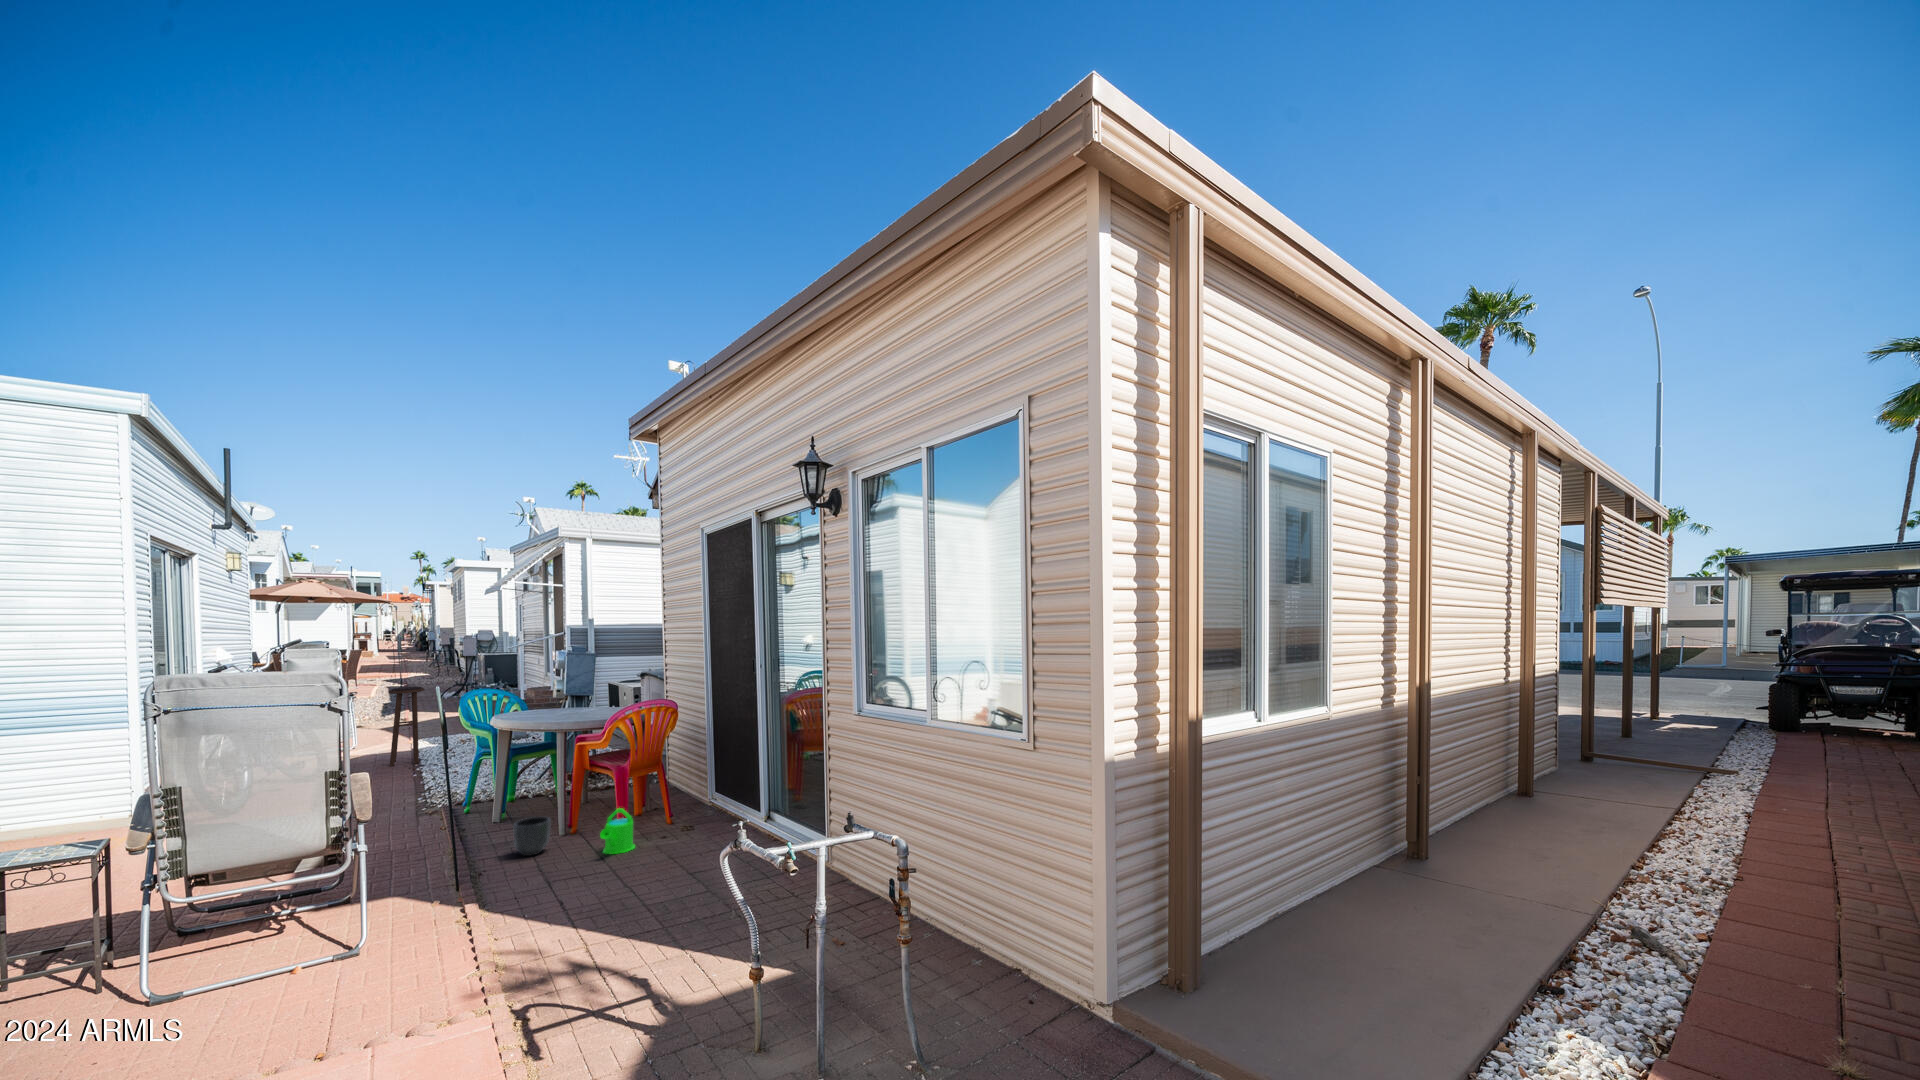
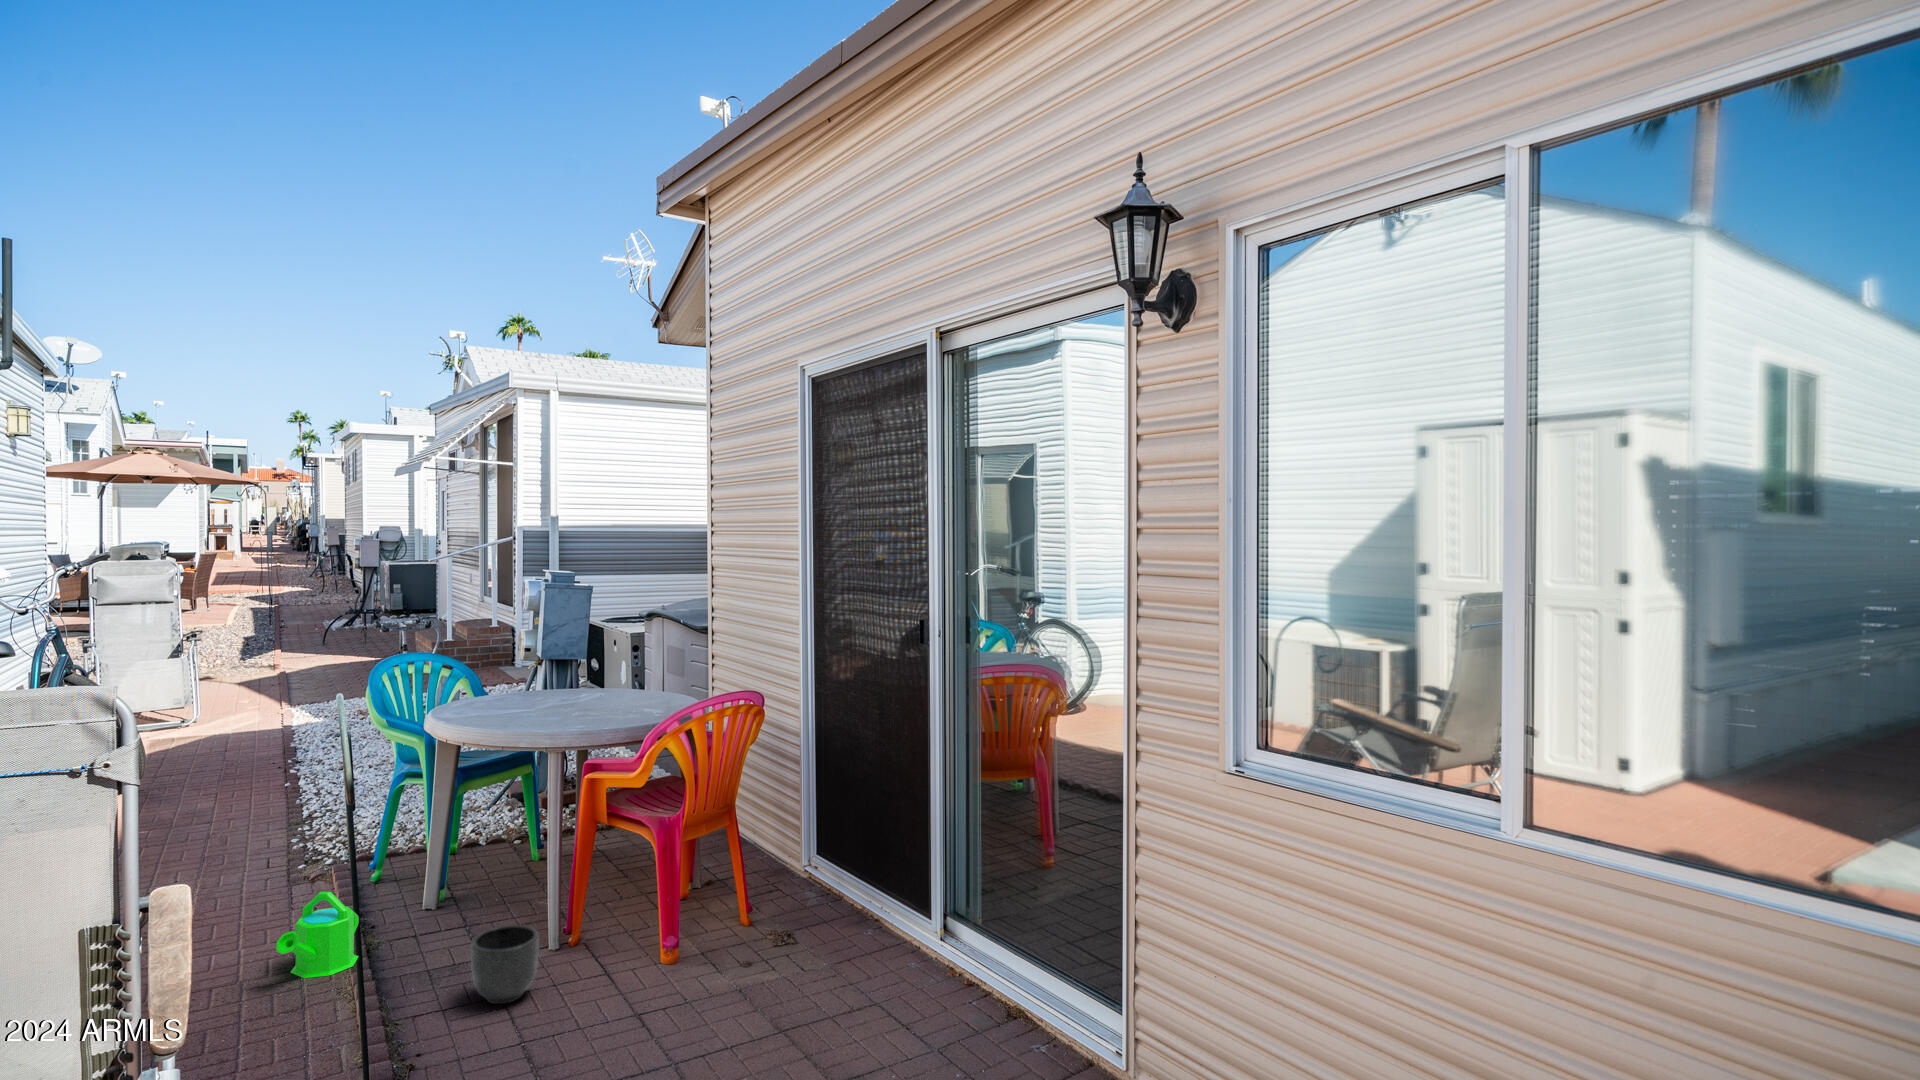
stool: present [389,686,424,767] -> none [246,630,303,760]
watering can: present [600,808,635,854] -> present [276,892,359,978]

